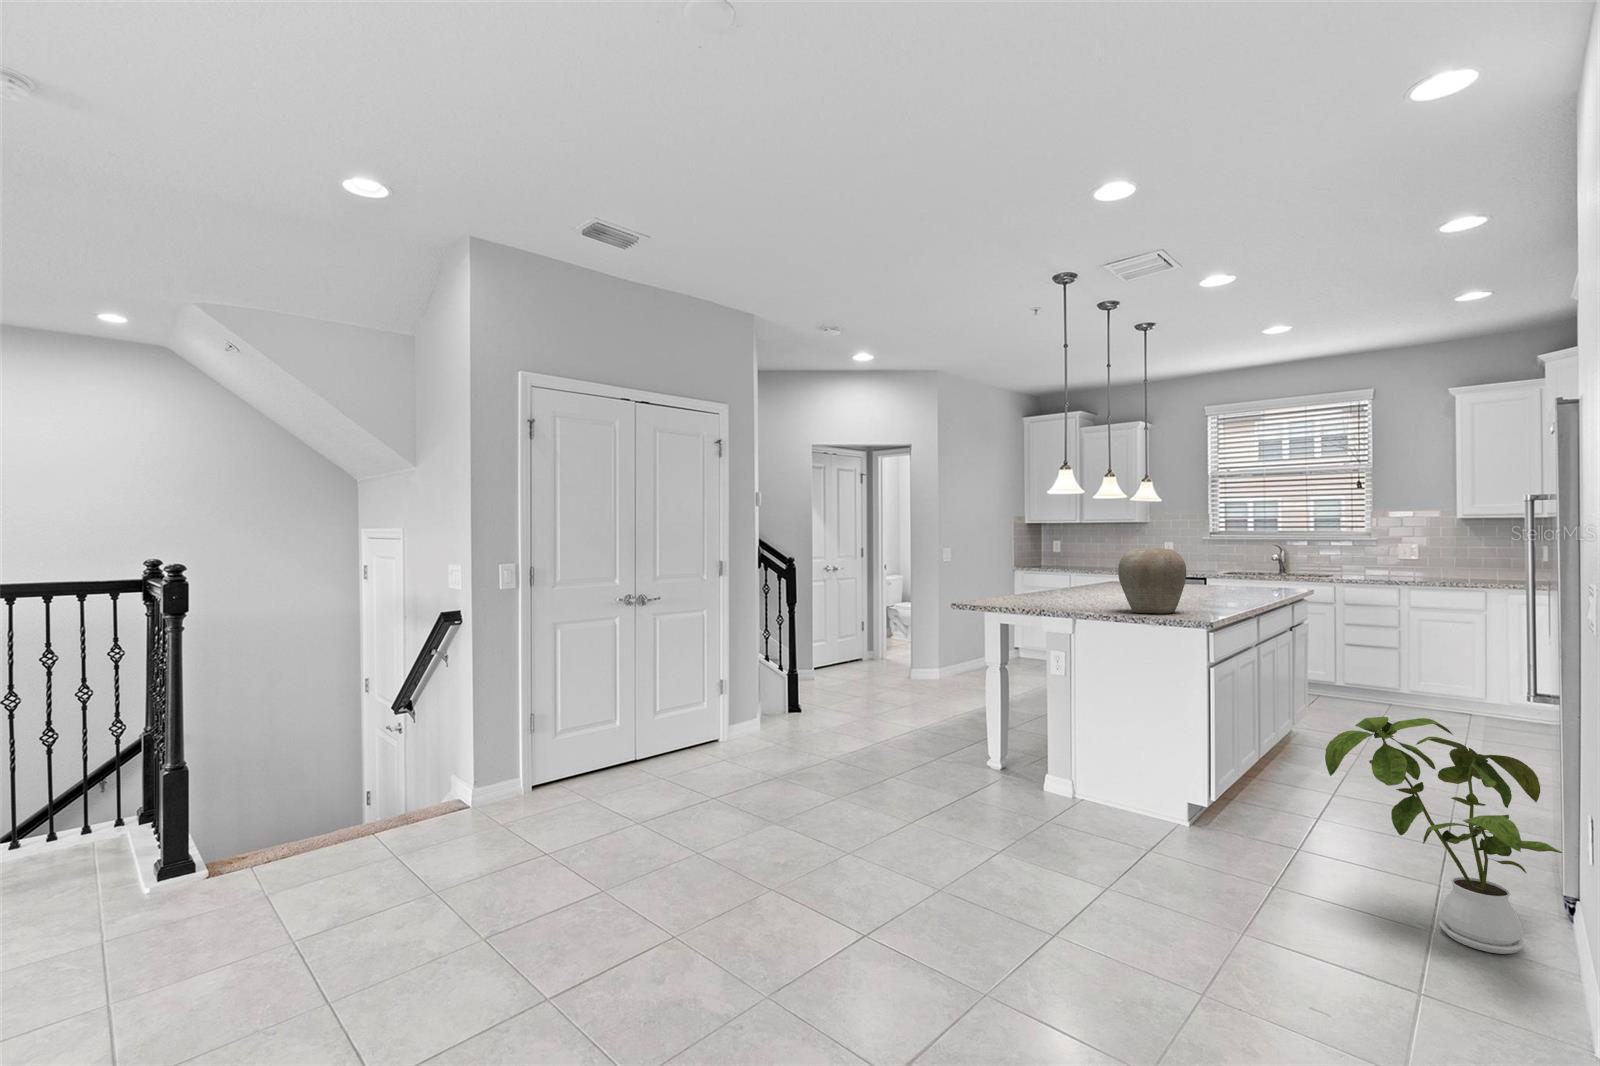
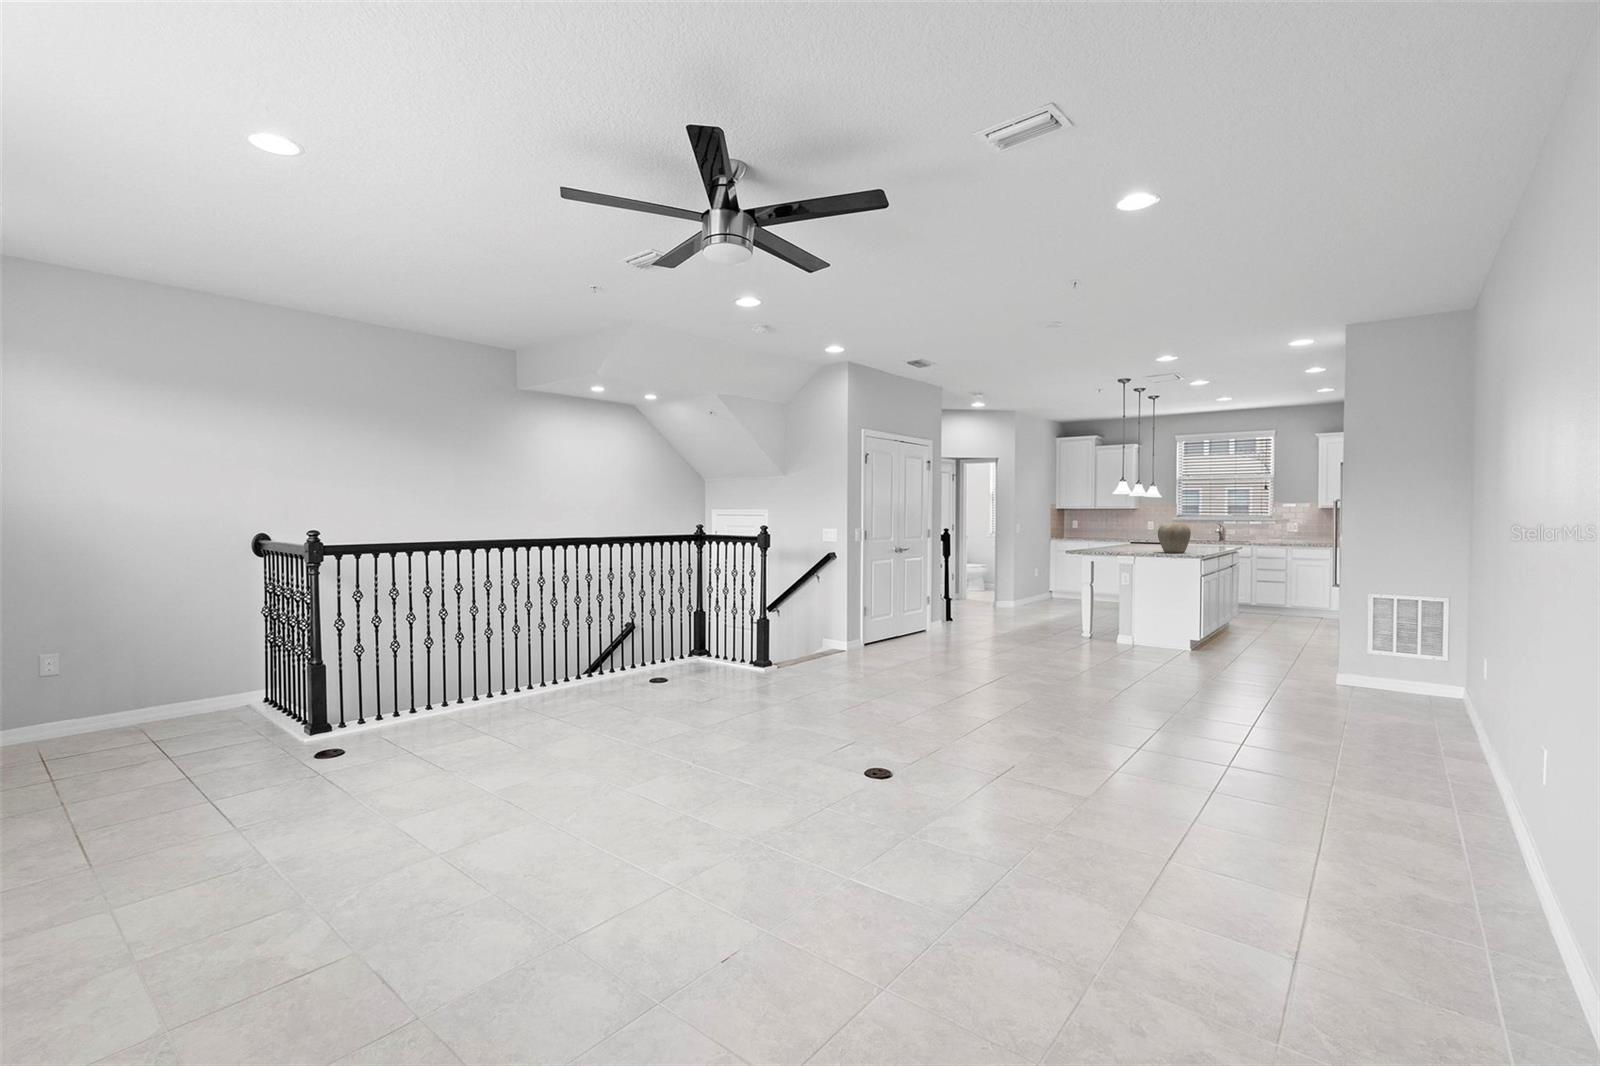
house plant: present [1325,717,1562,954] -> none [1254,588,1336,673]

